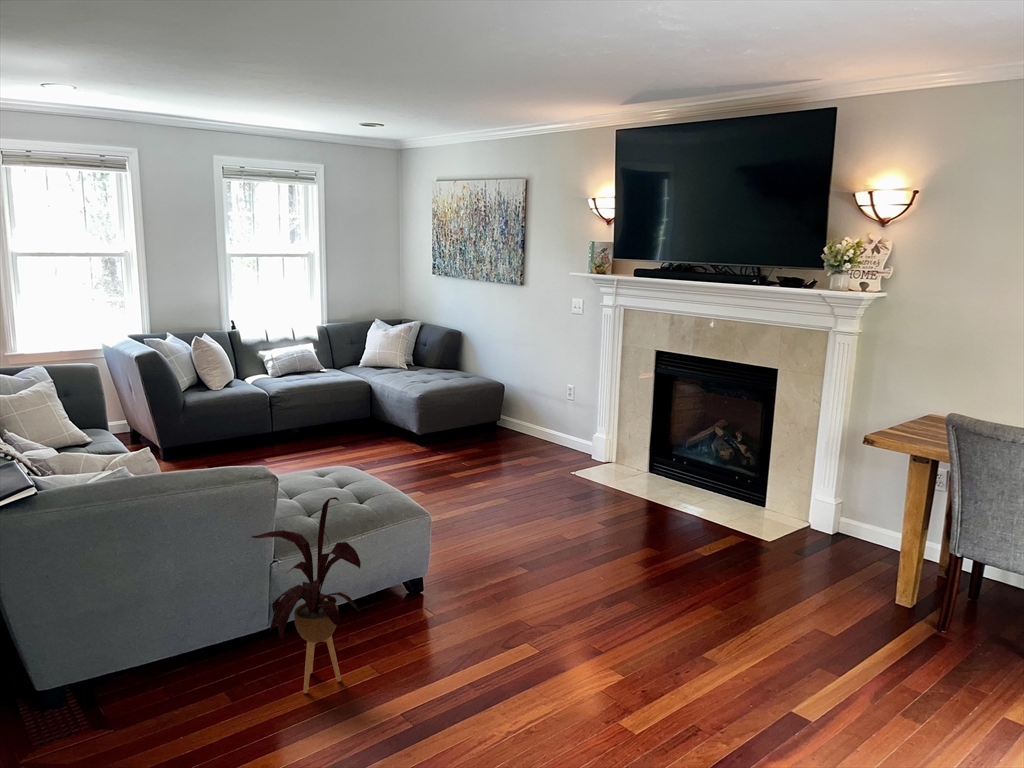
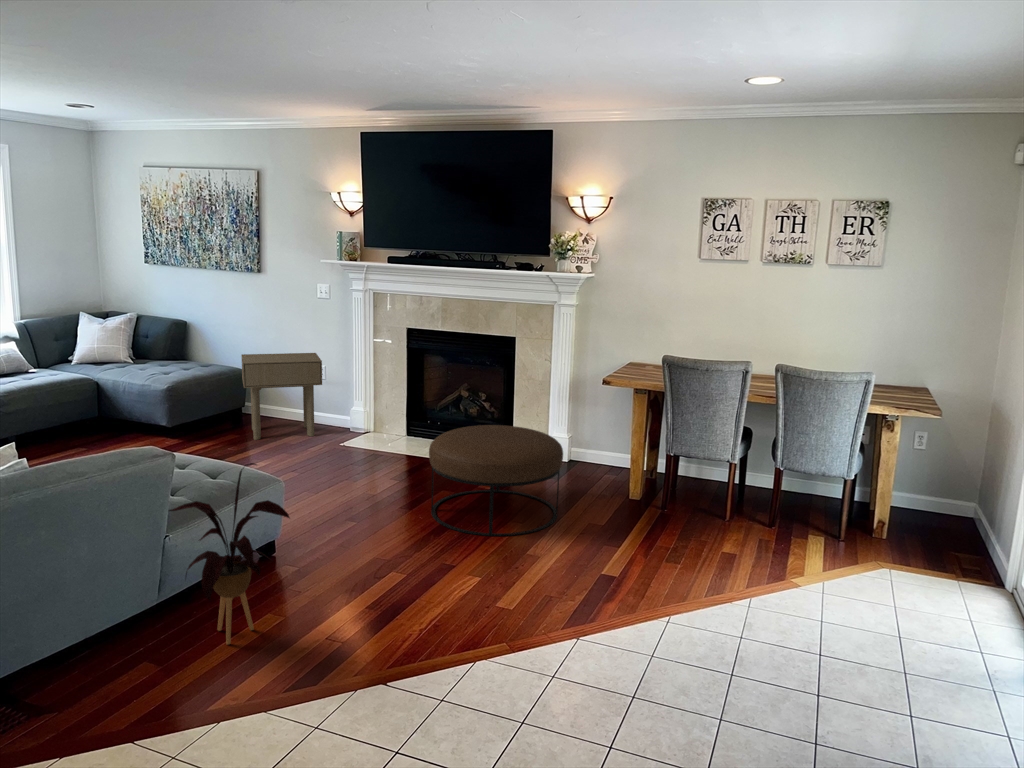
side table: none [484,368,567,460] -> present [241,353,322,440]
ottoman: none [619,476,792,626] -> present [429,425,563,536]

